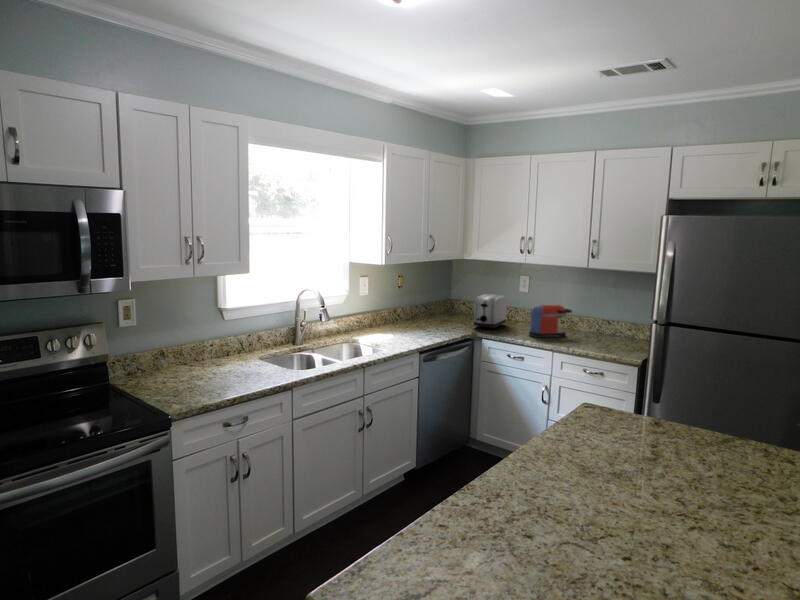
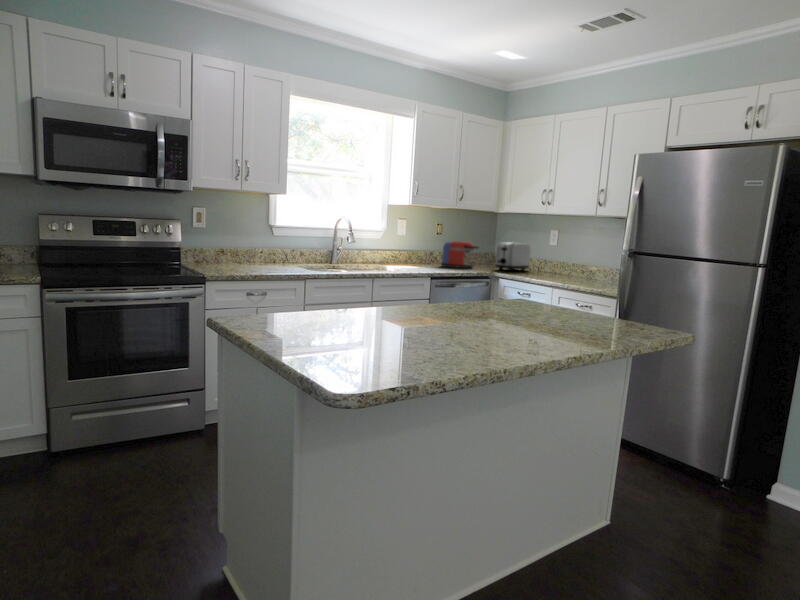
coffee maker: present [529,305,572,337] -> present [441,241,478,268]

